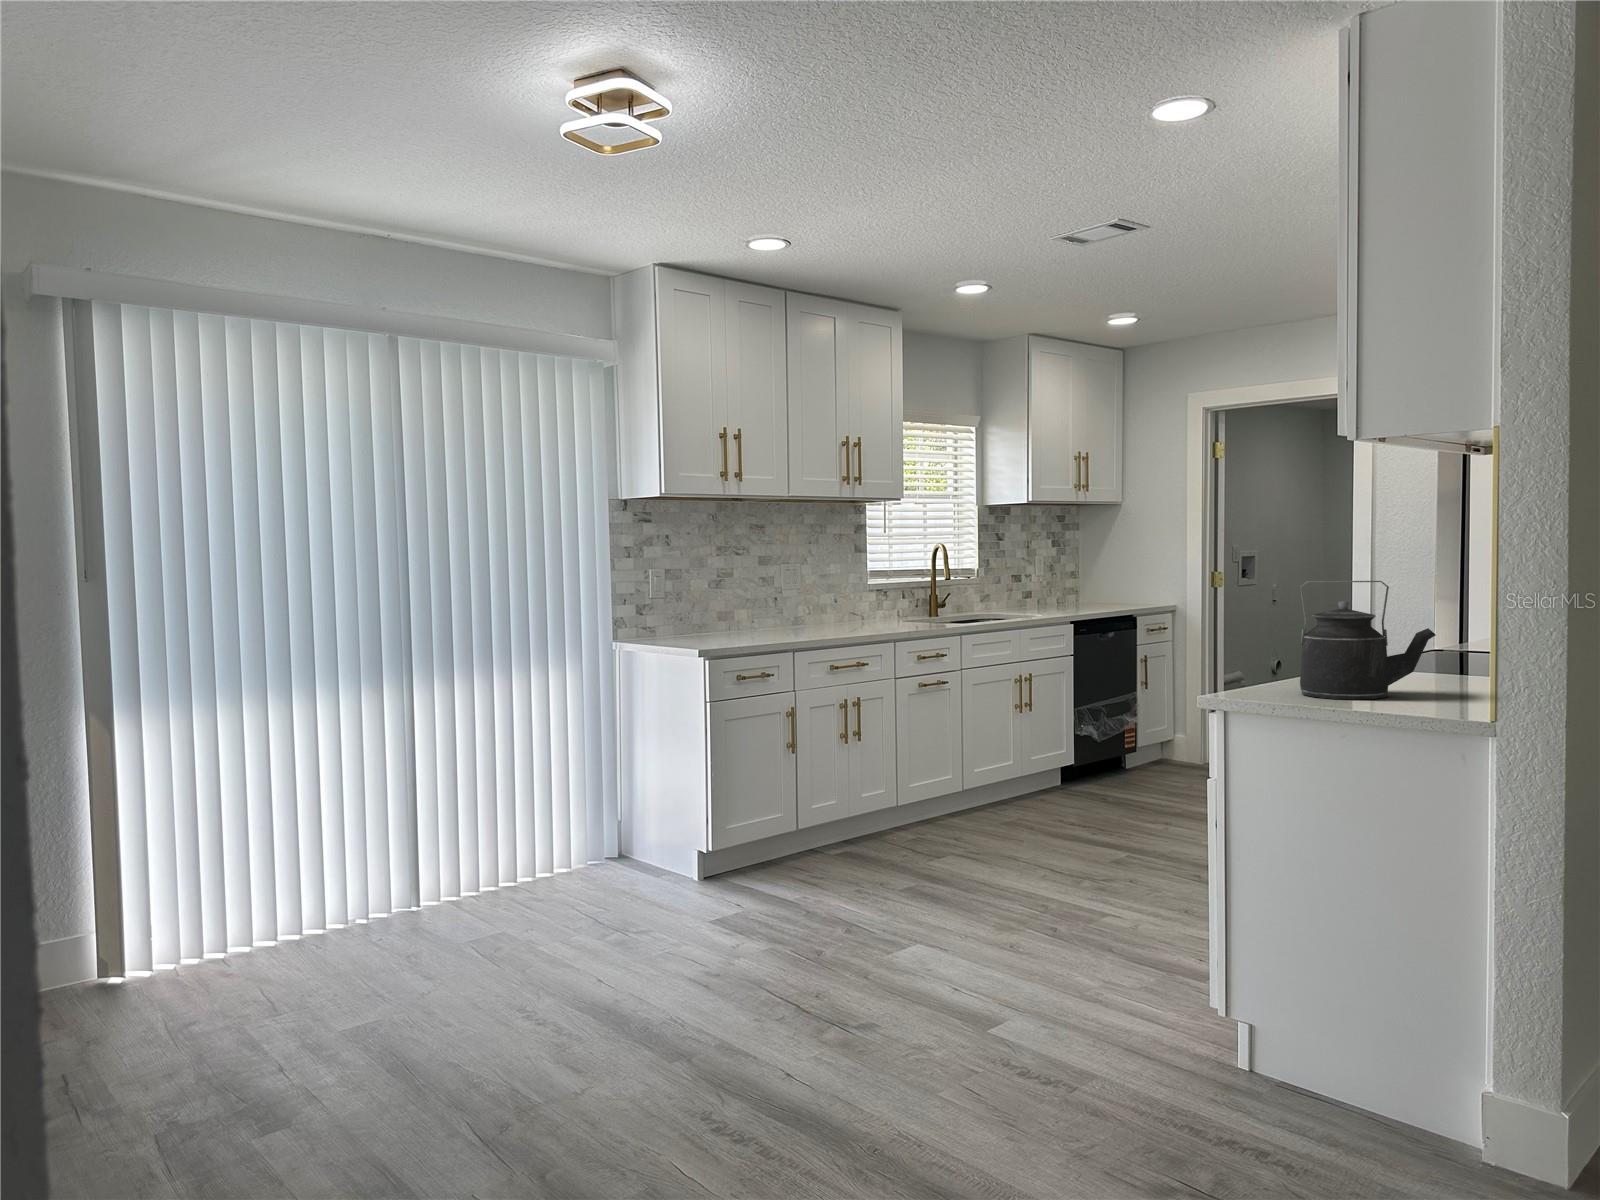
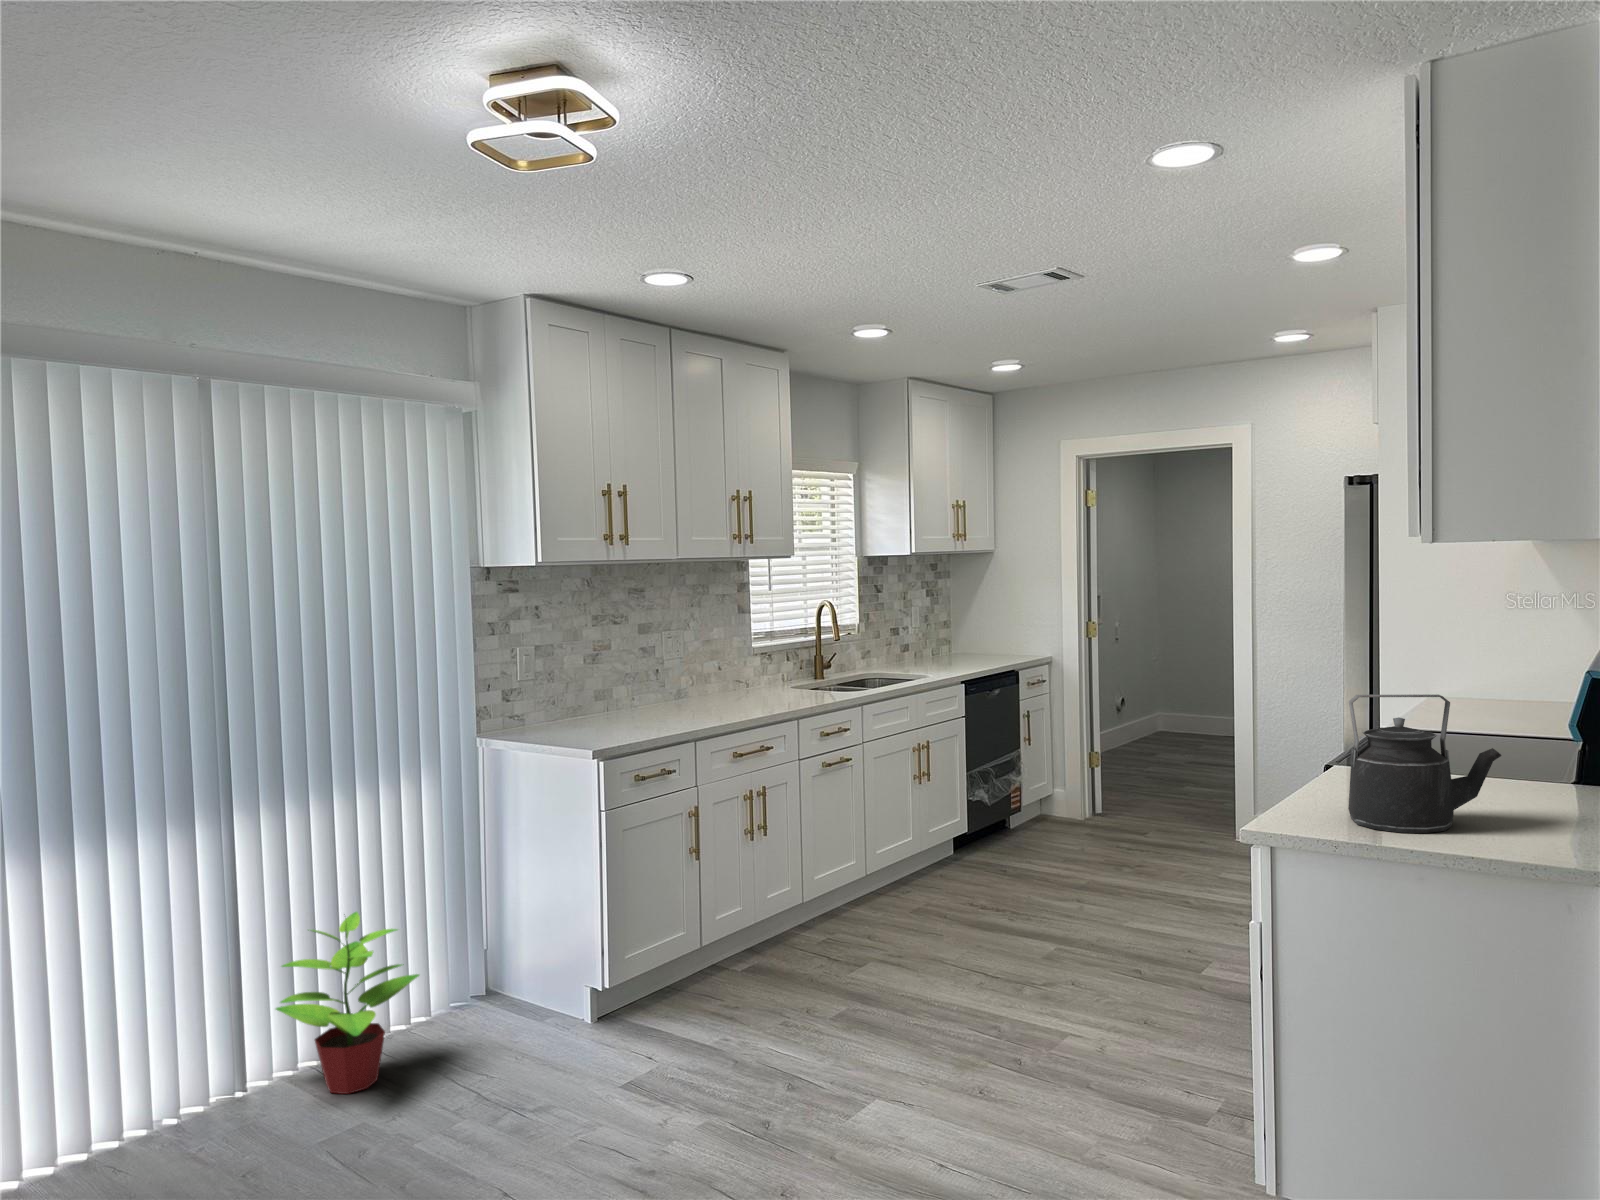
potted plant: none [440,772,554,918] -> present [276,912,419,1094]

